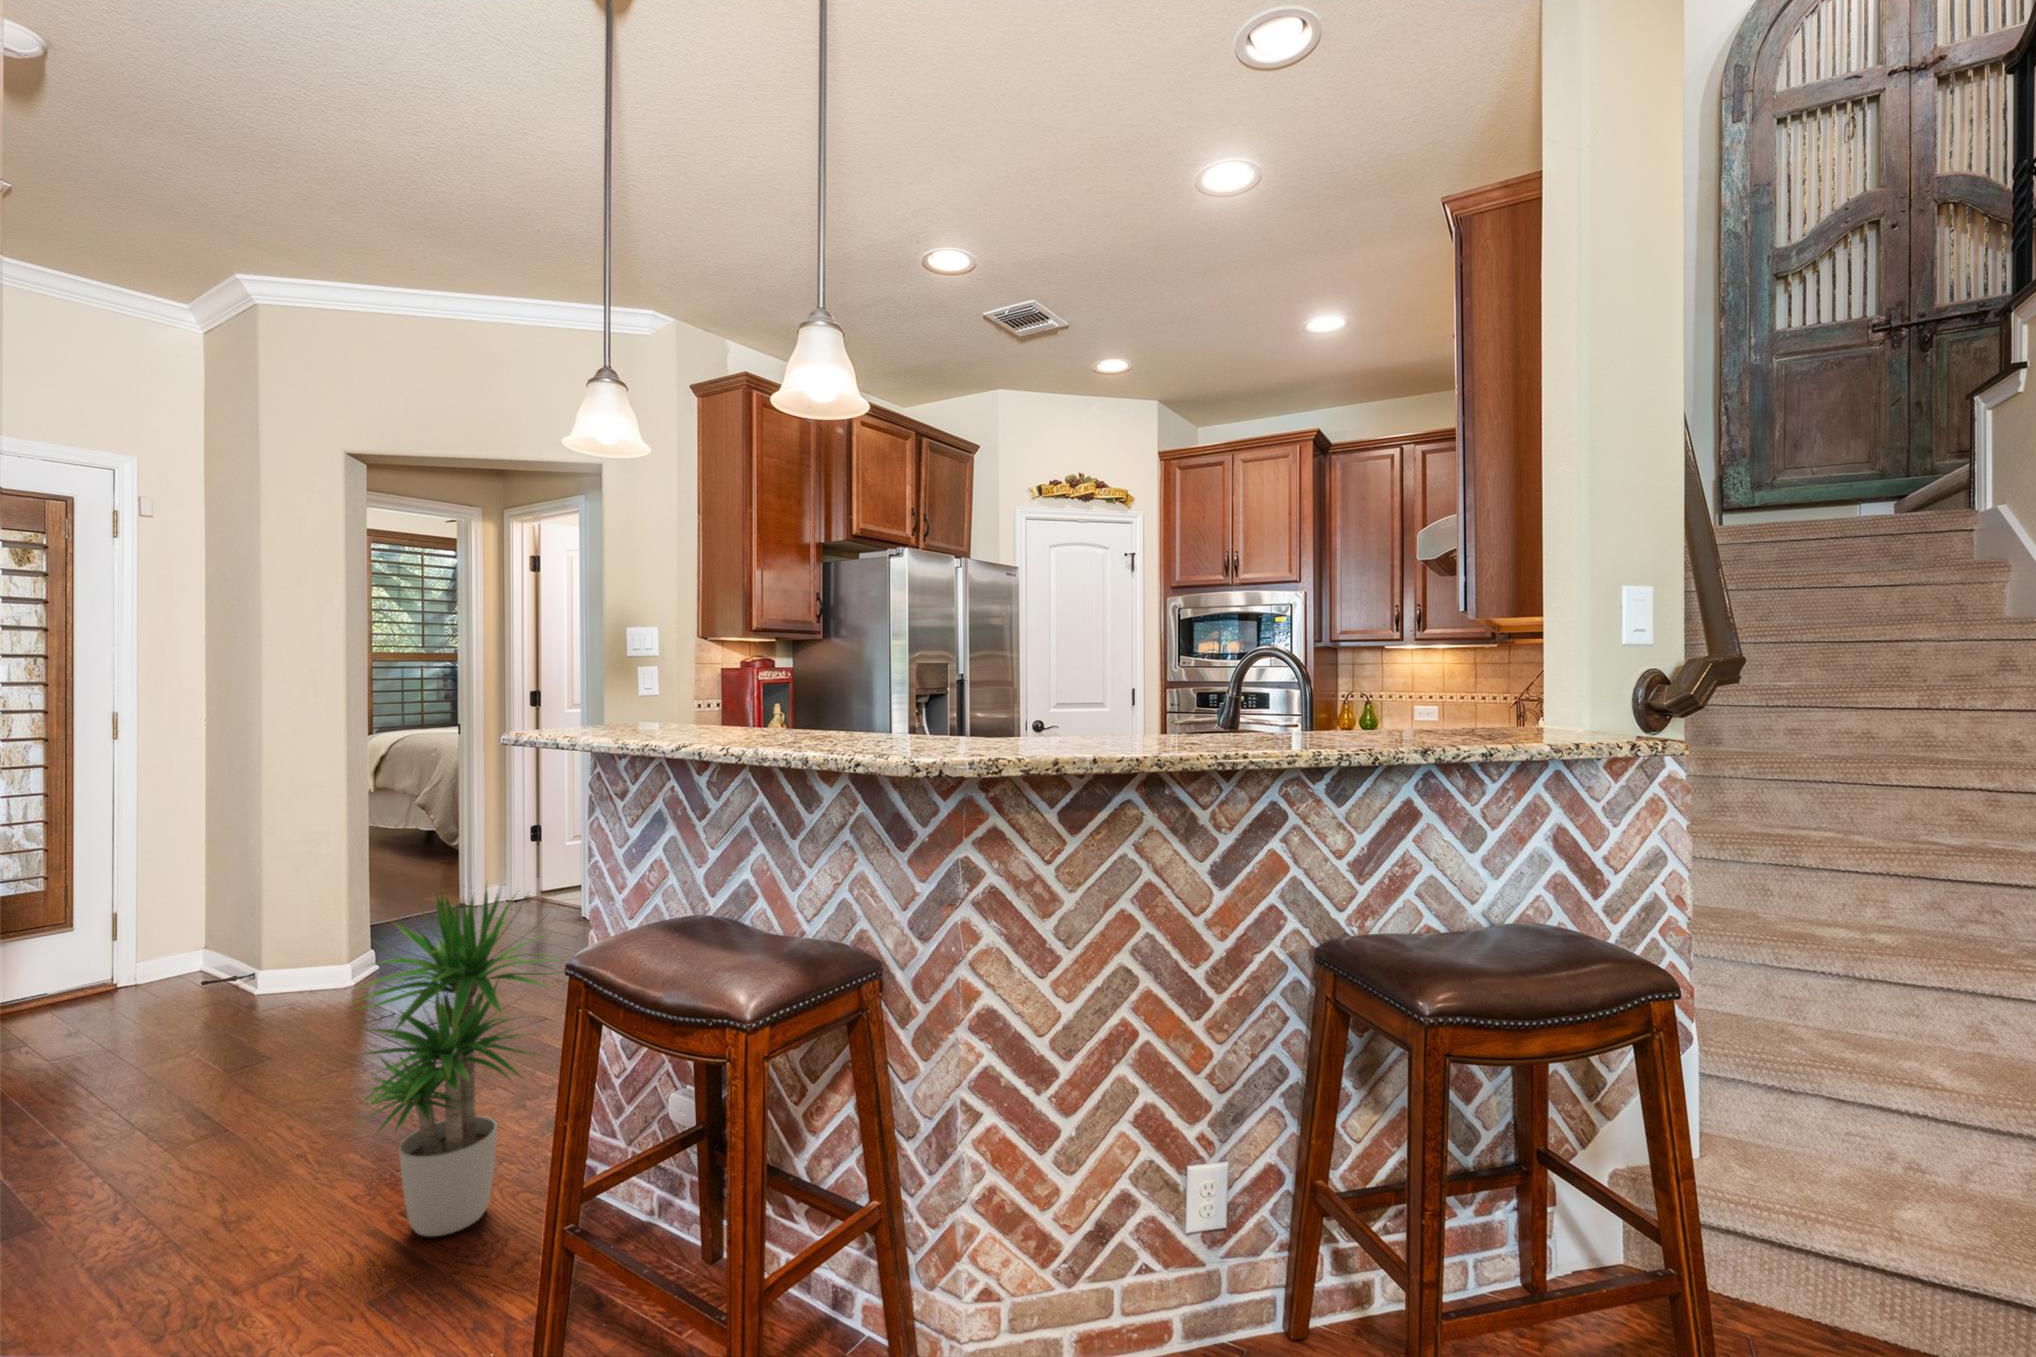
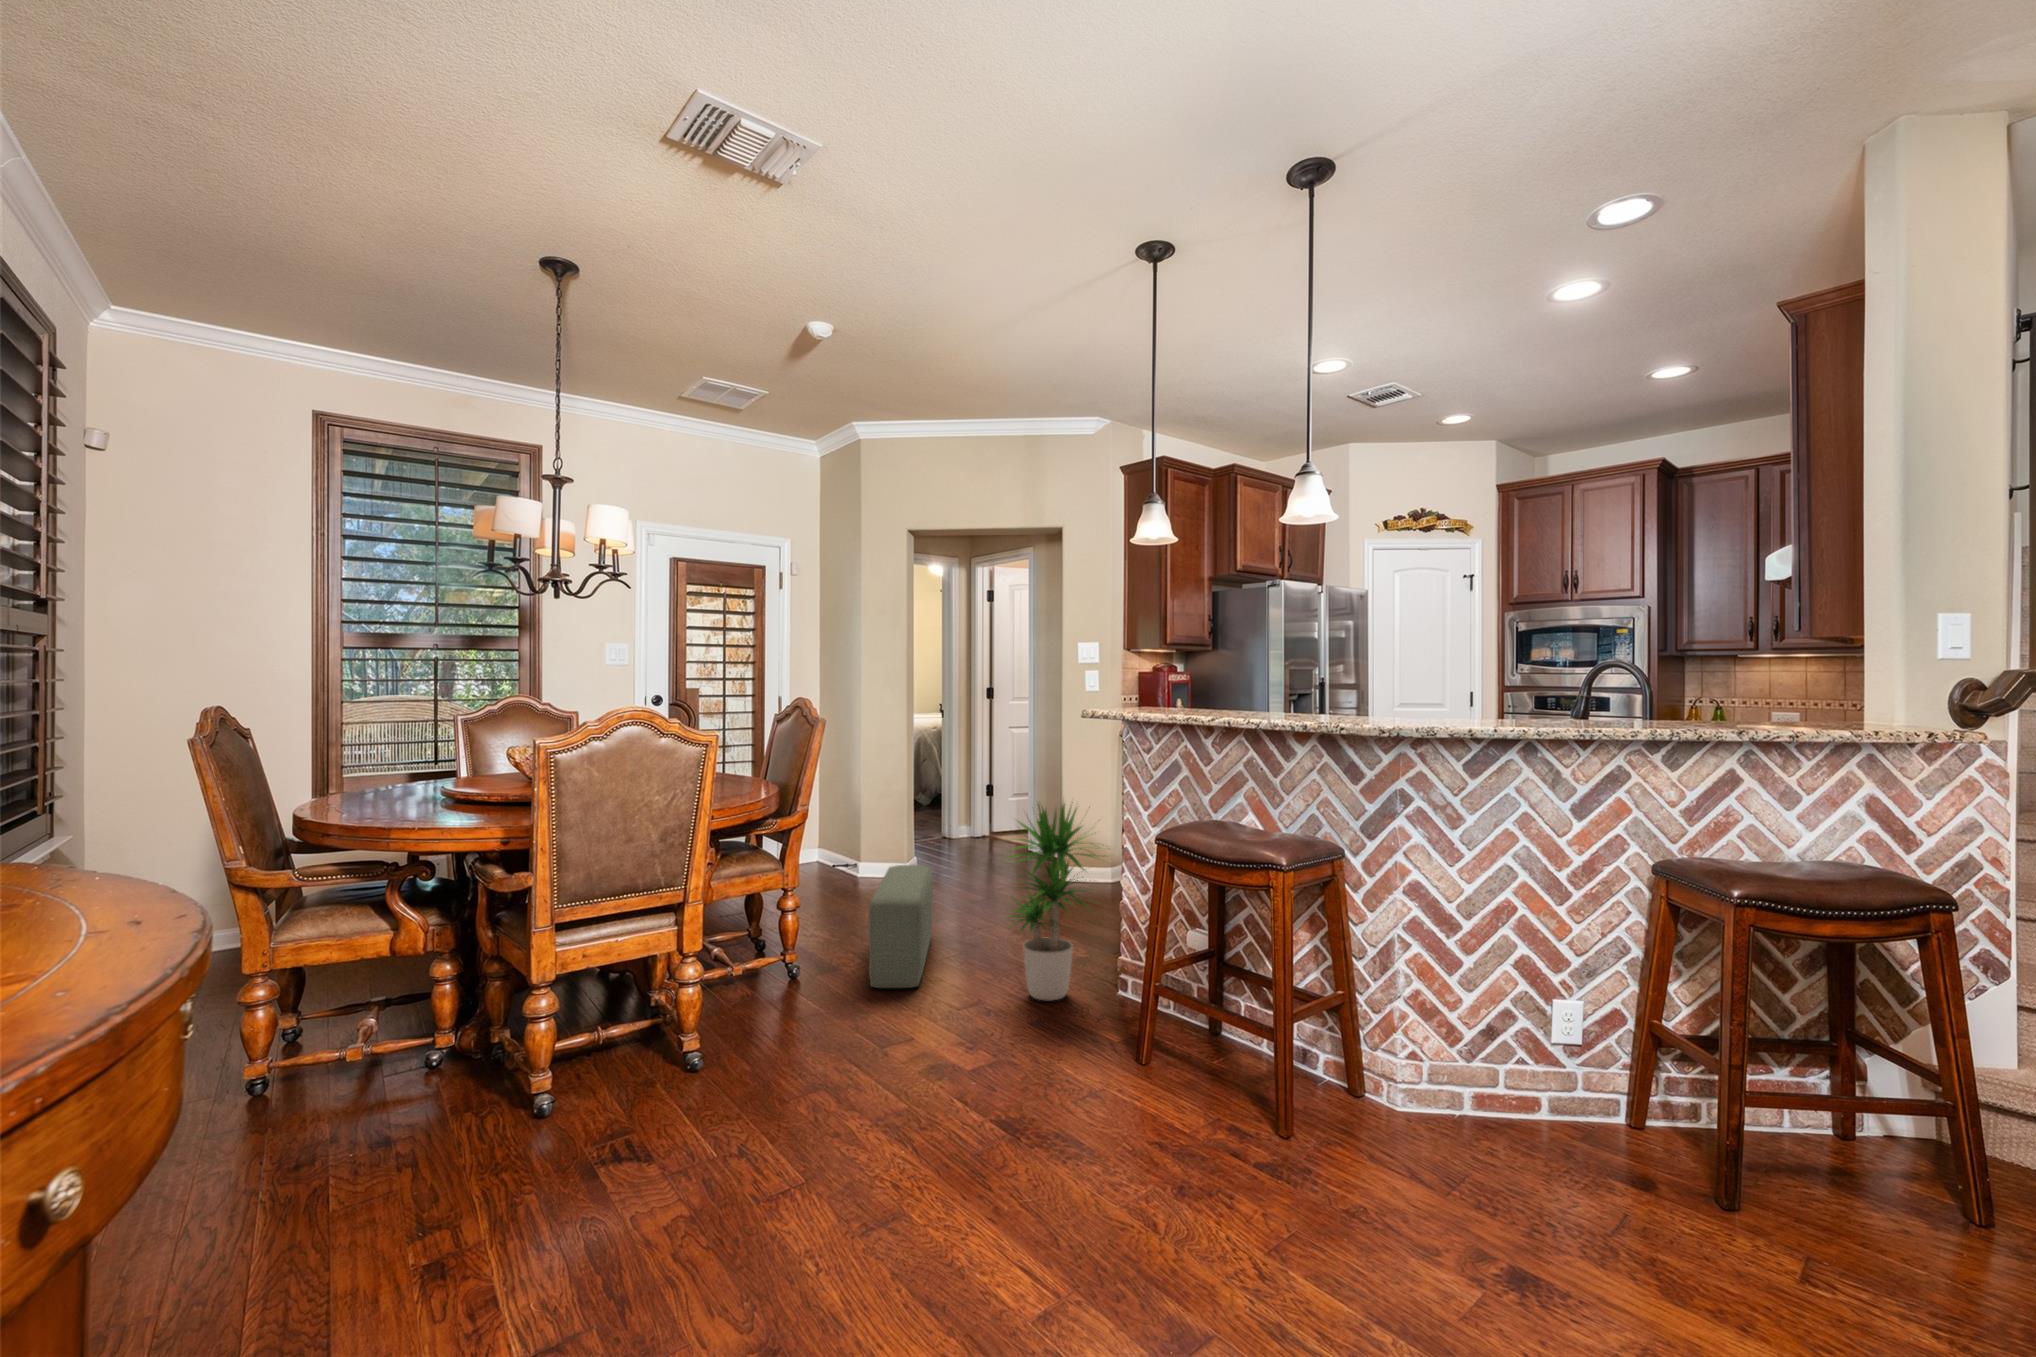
pouf: none [78,998,306,1266] -> present [869,865,933,988]

